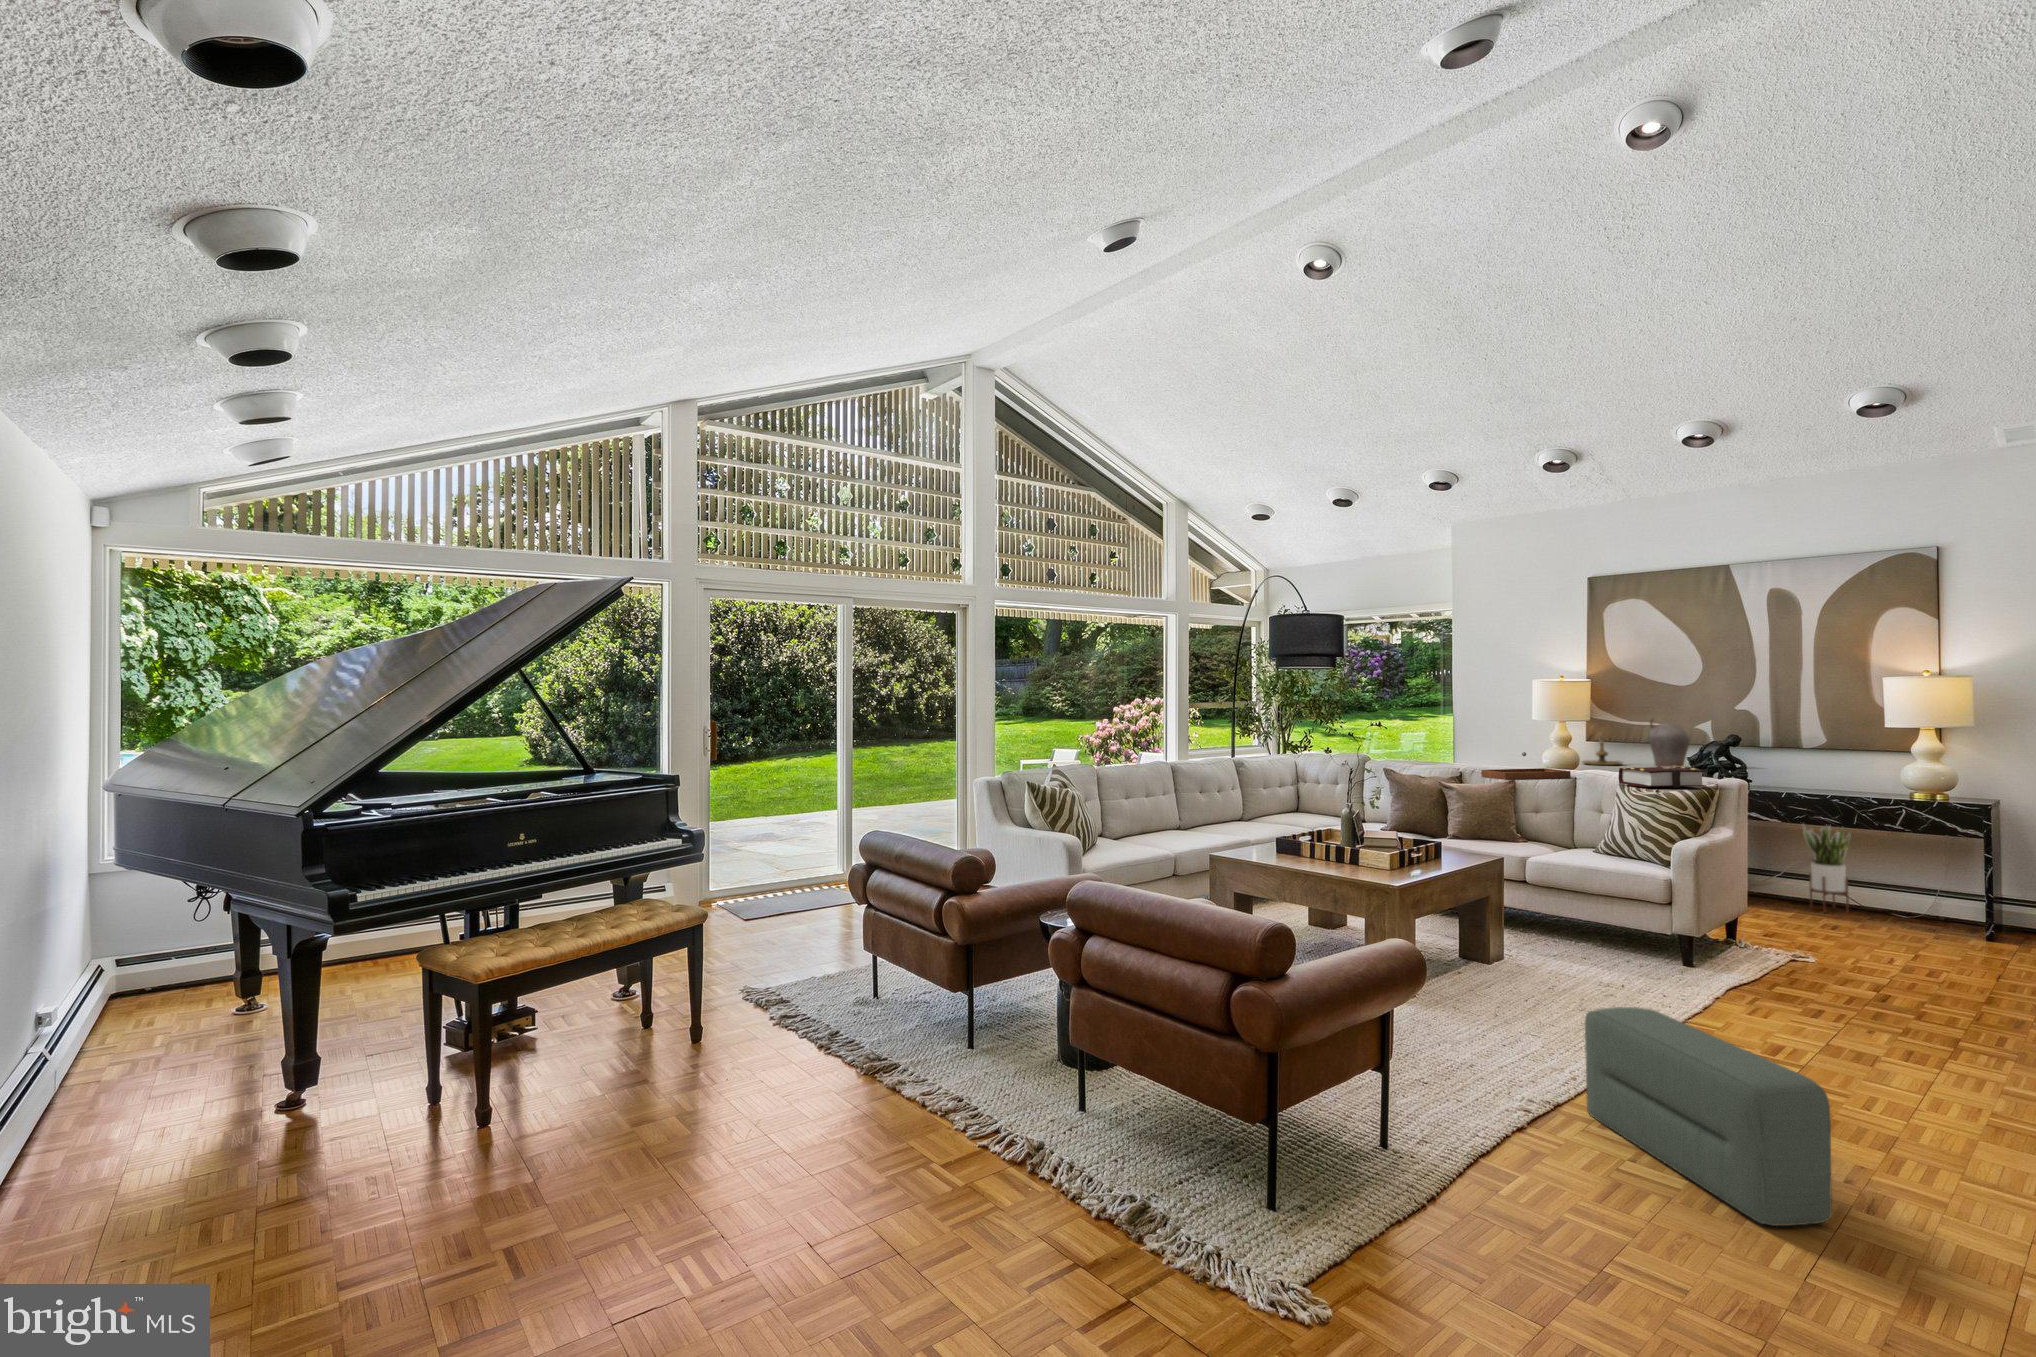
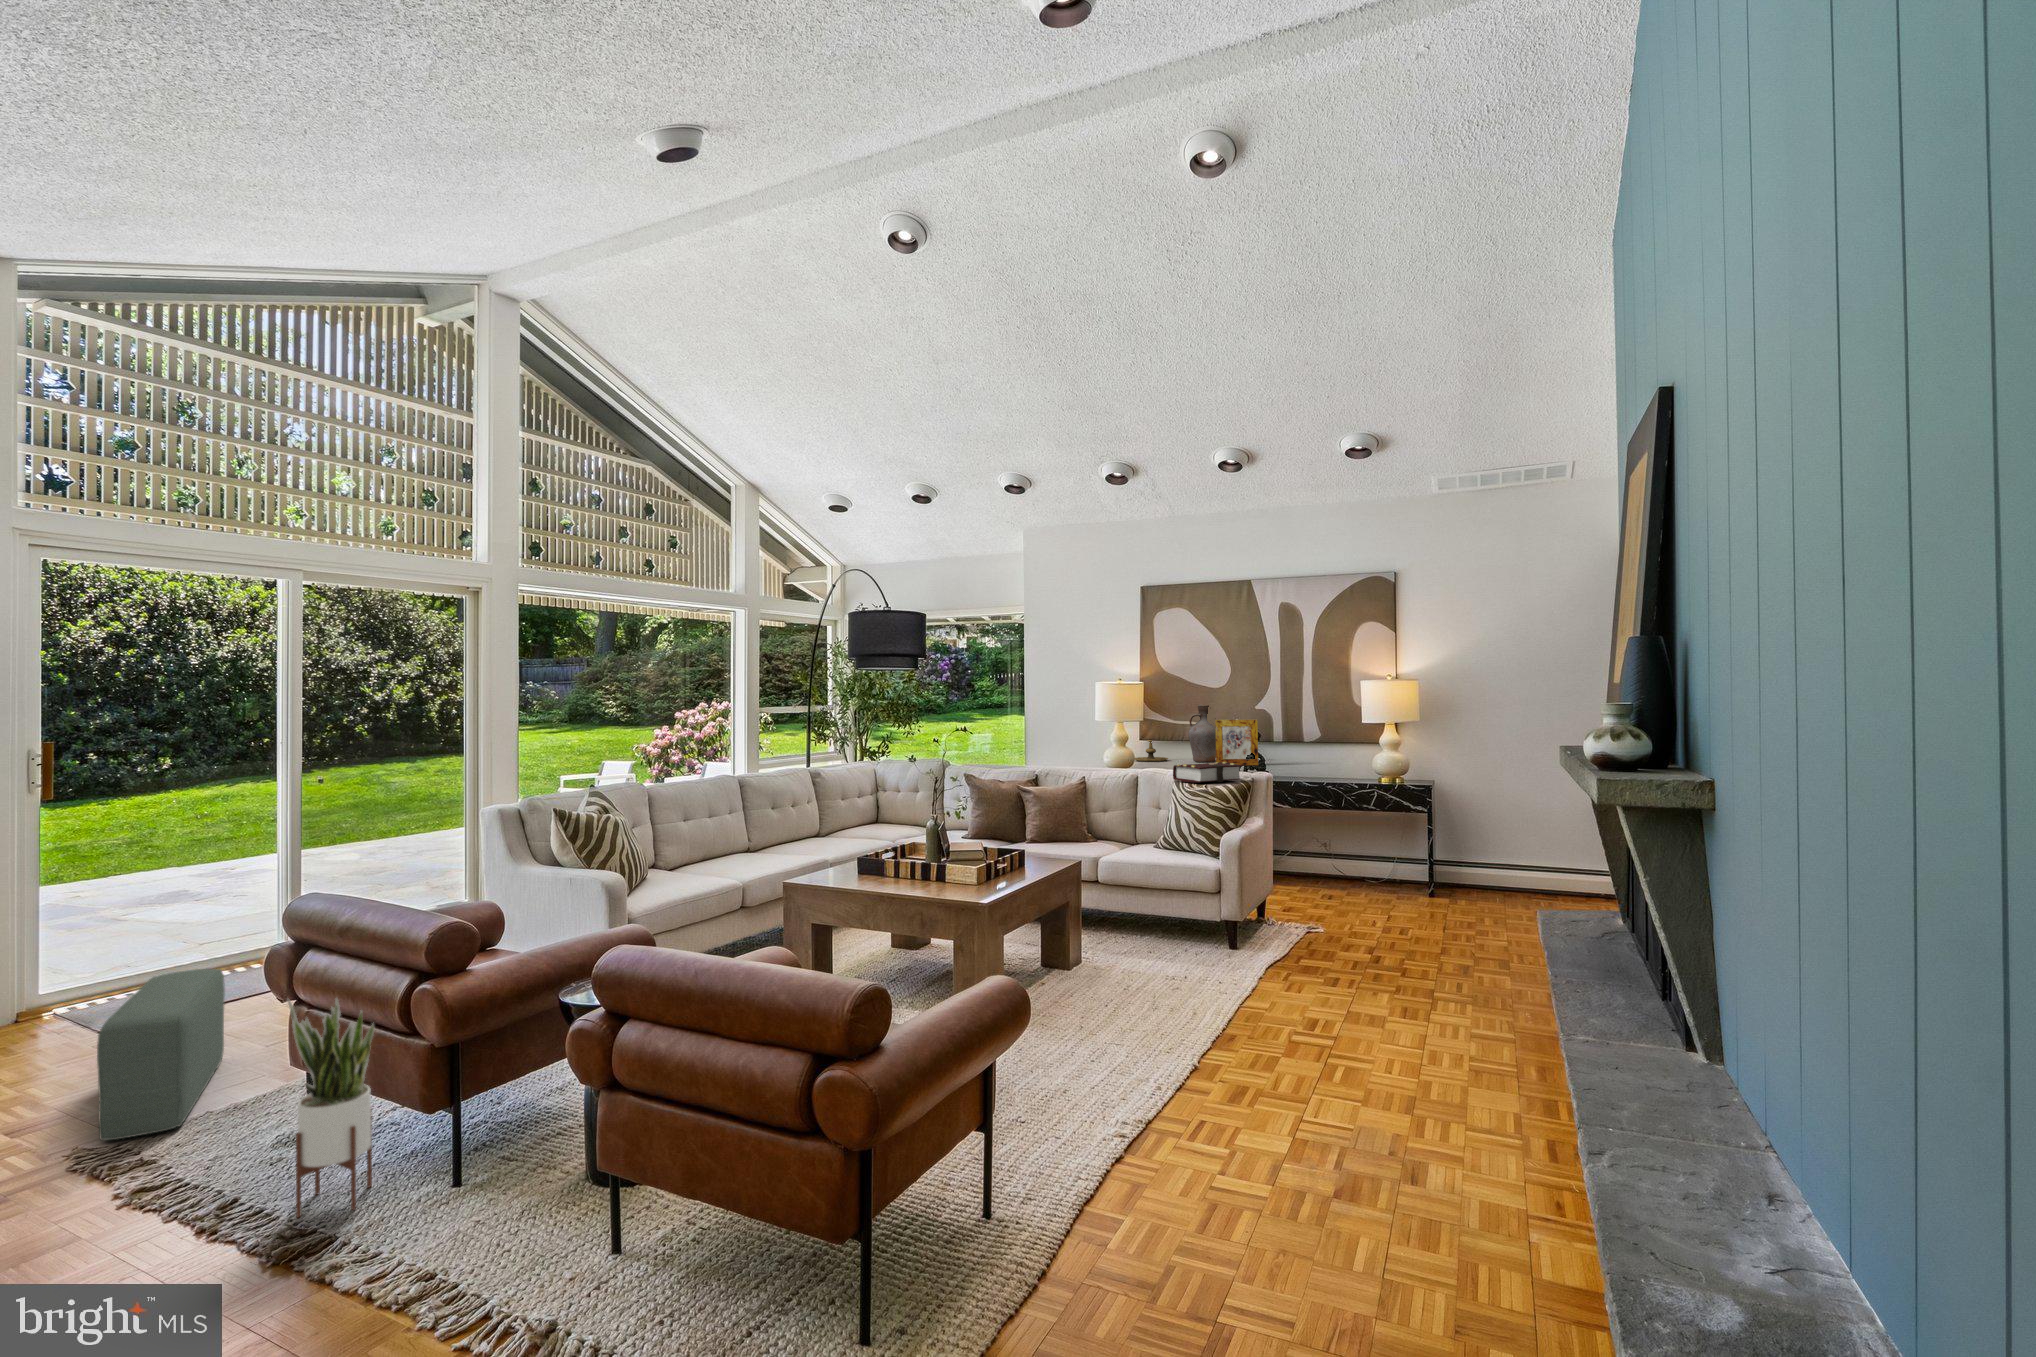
picture frame: none [1681,721,1738,773] -> present [1215,719,1258,765]
tray: present [1481,752,1571,780] -> none [1054,752,1131,780]
potted plant: present [1802,825,1850,913] -> present [288,998,374,1217]
pouf: present [1585,1007,1832,1226] -> present [97,969,225,1141]

